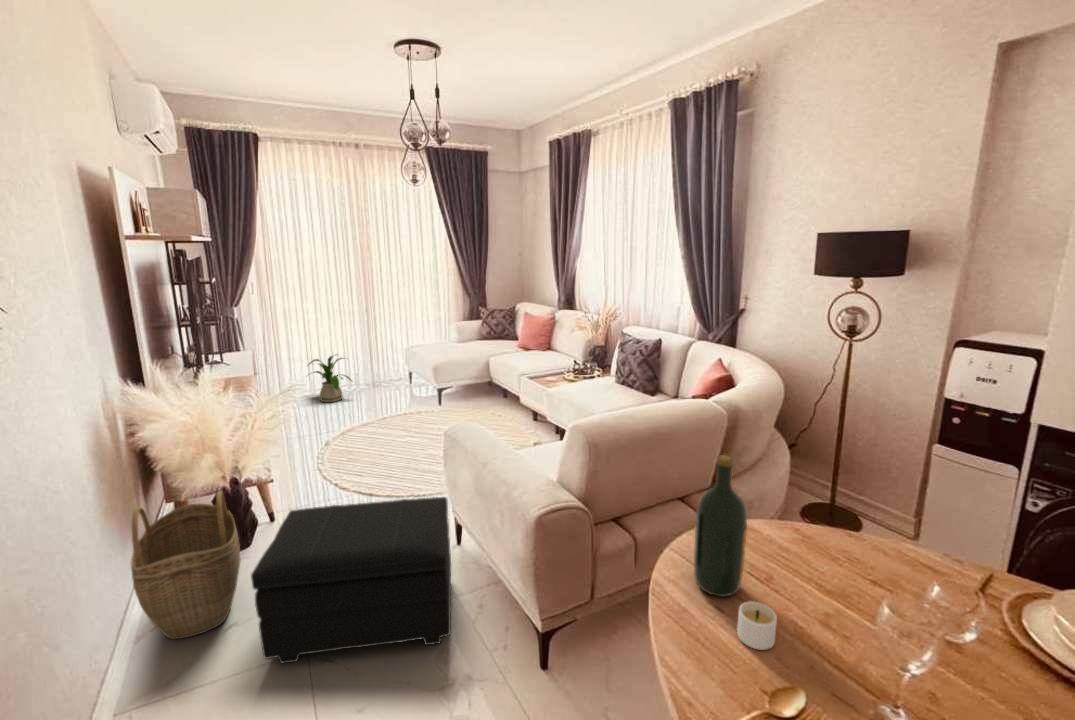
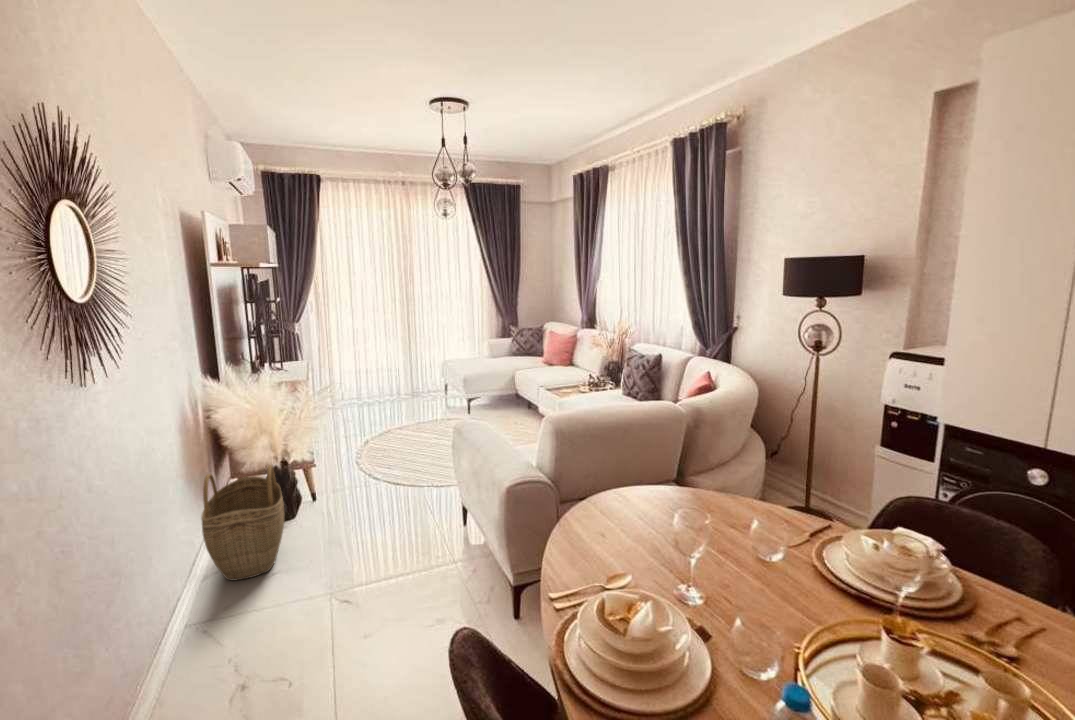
house plant: present [309,354,352,402] -> none [355,365,395,408]
wine bottle: present [694,455,747,597] -> none [596,425,632,534]
footstool: present [251,497,451,663] -> none [288,479,454,602]
candle: present [737,601,777,650] -> none [612,532,651,564]

